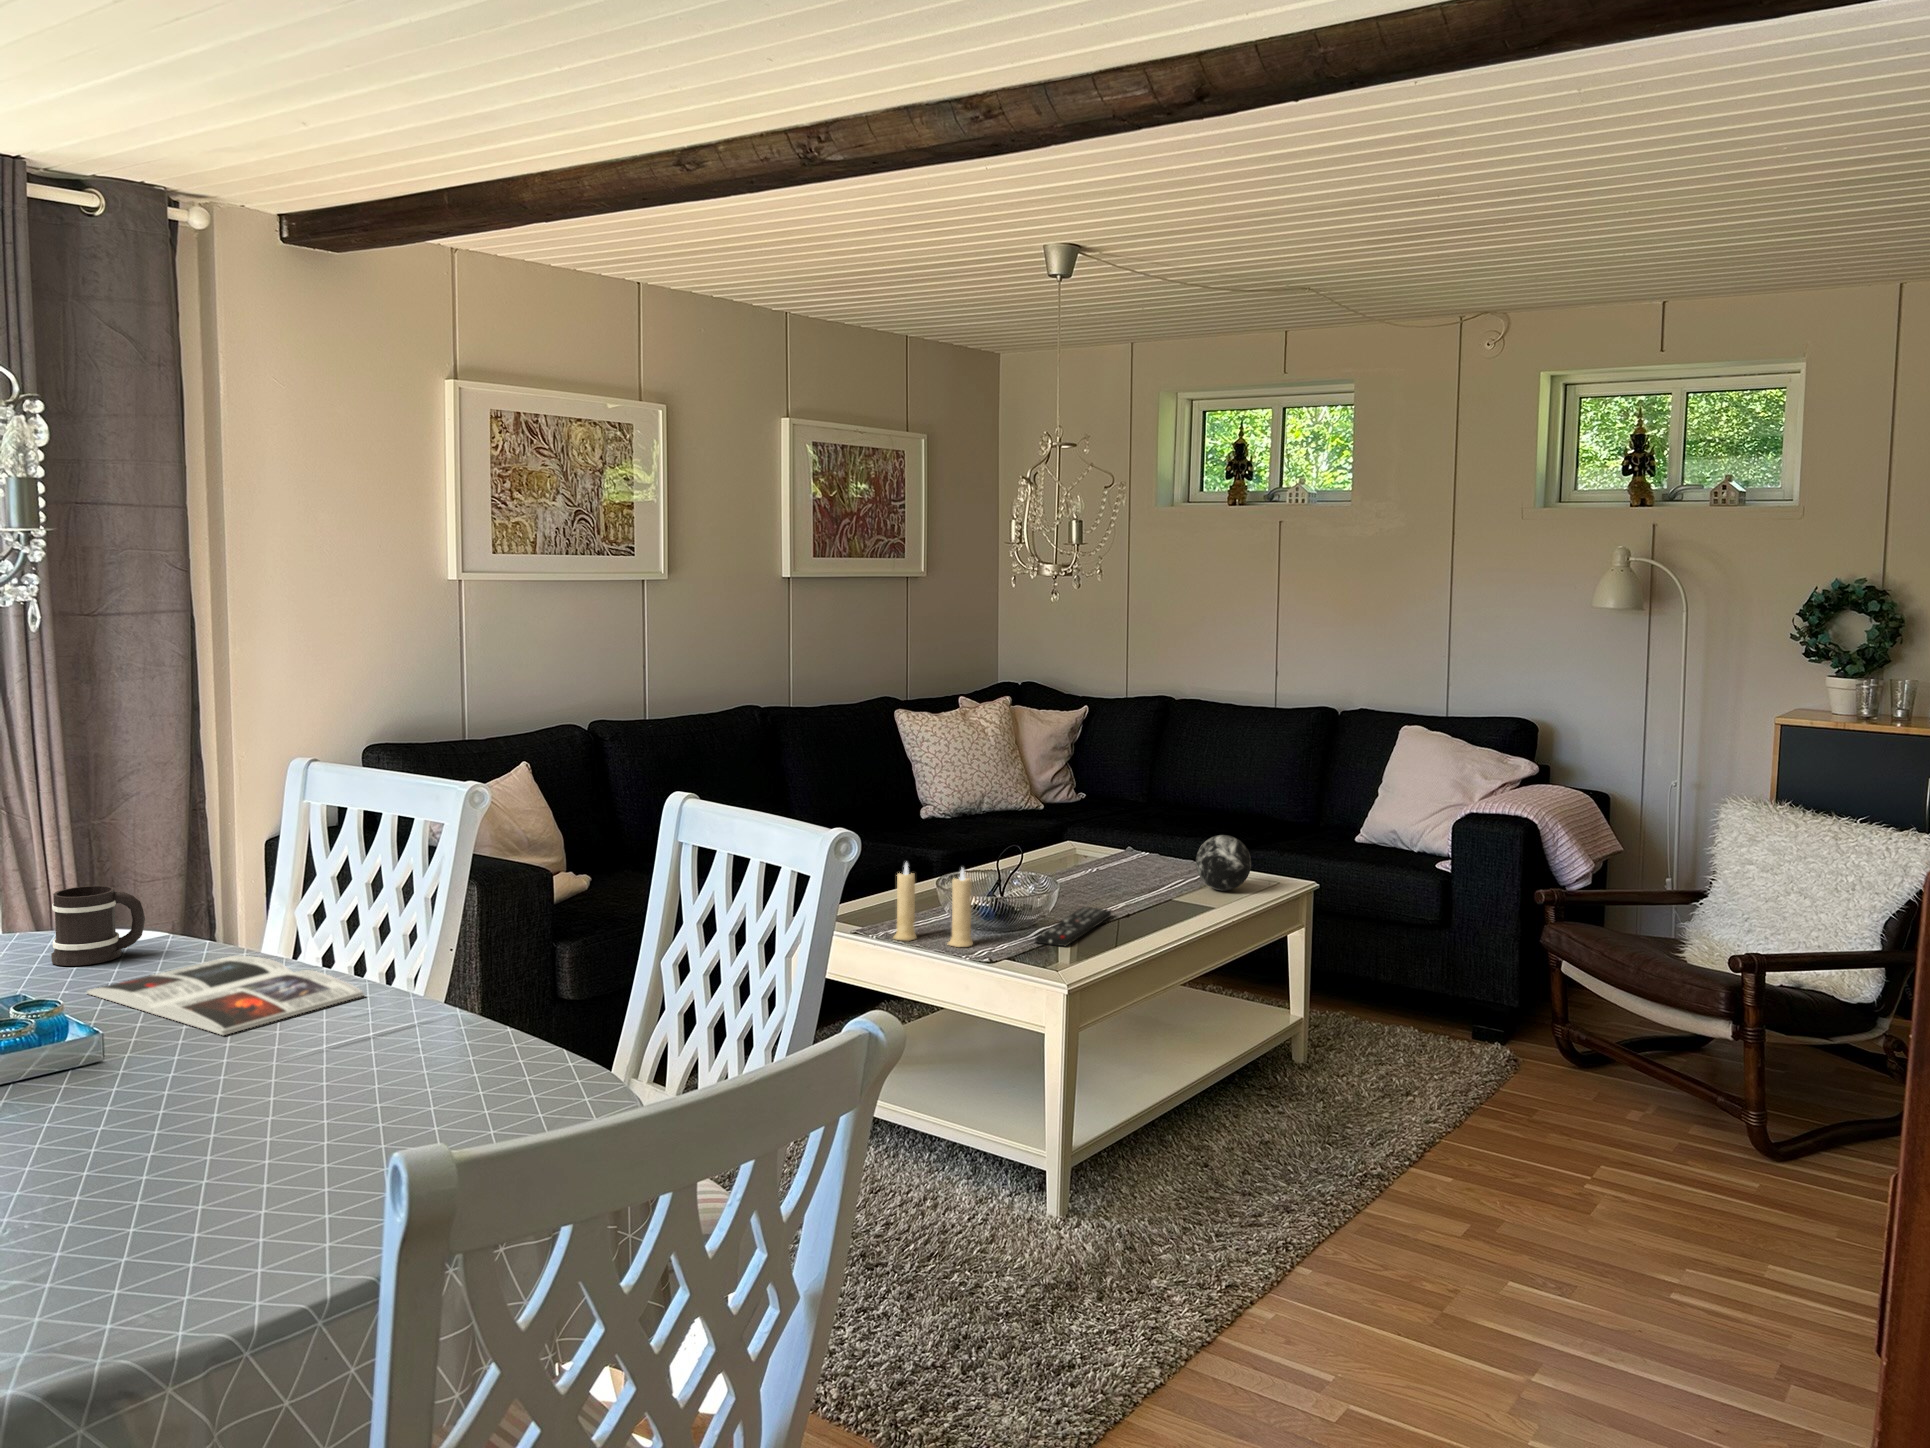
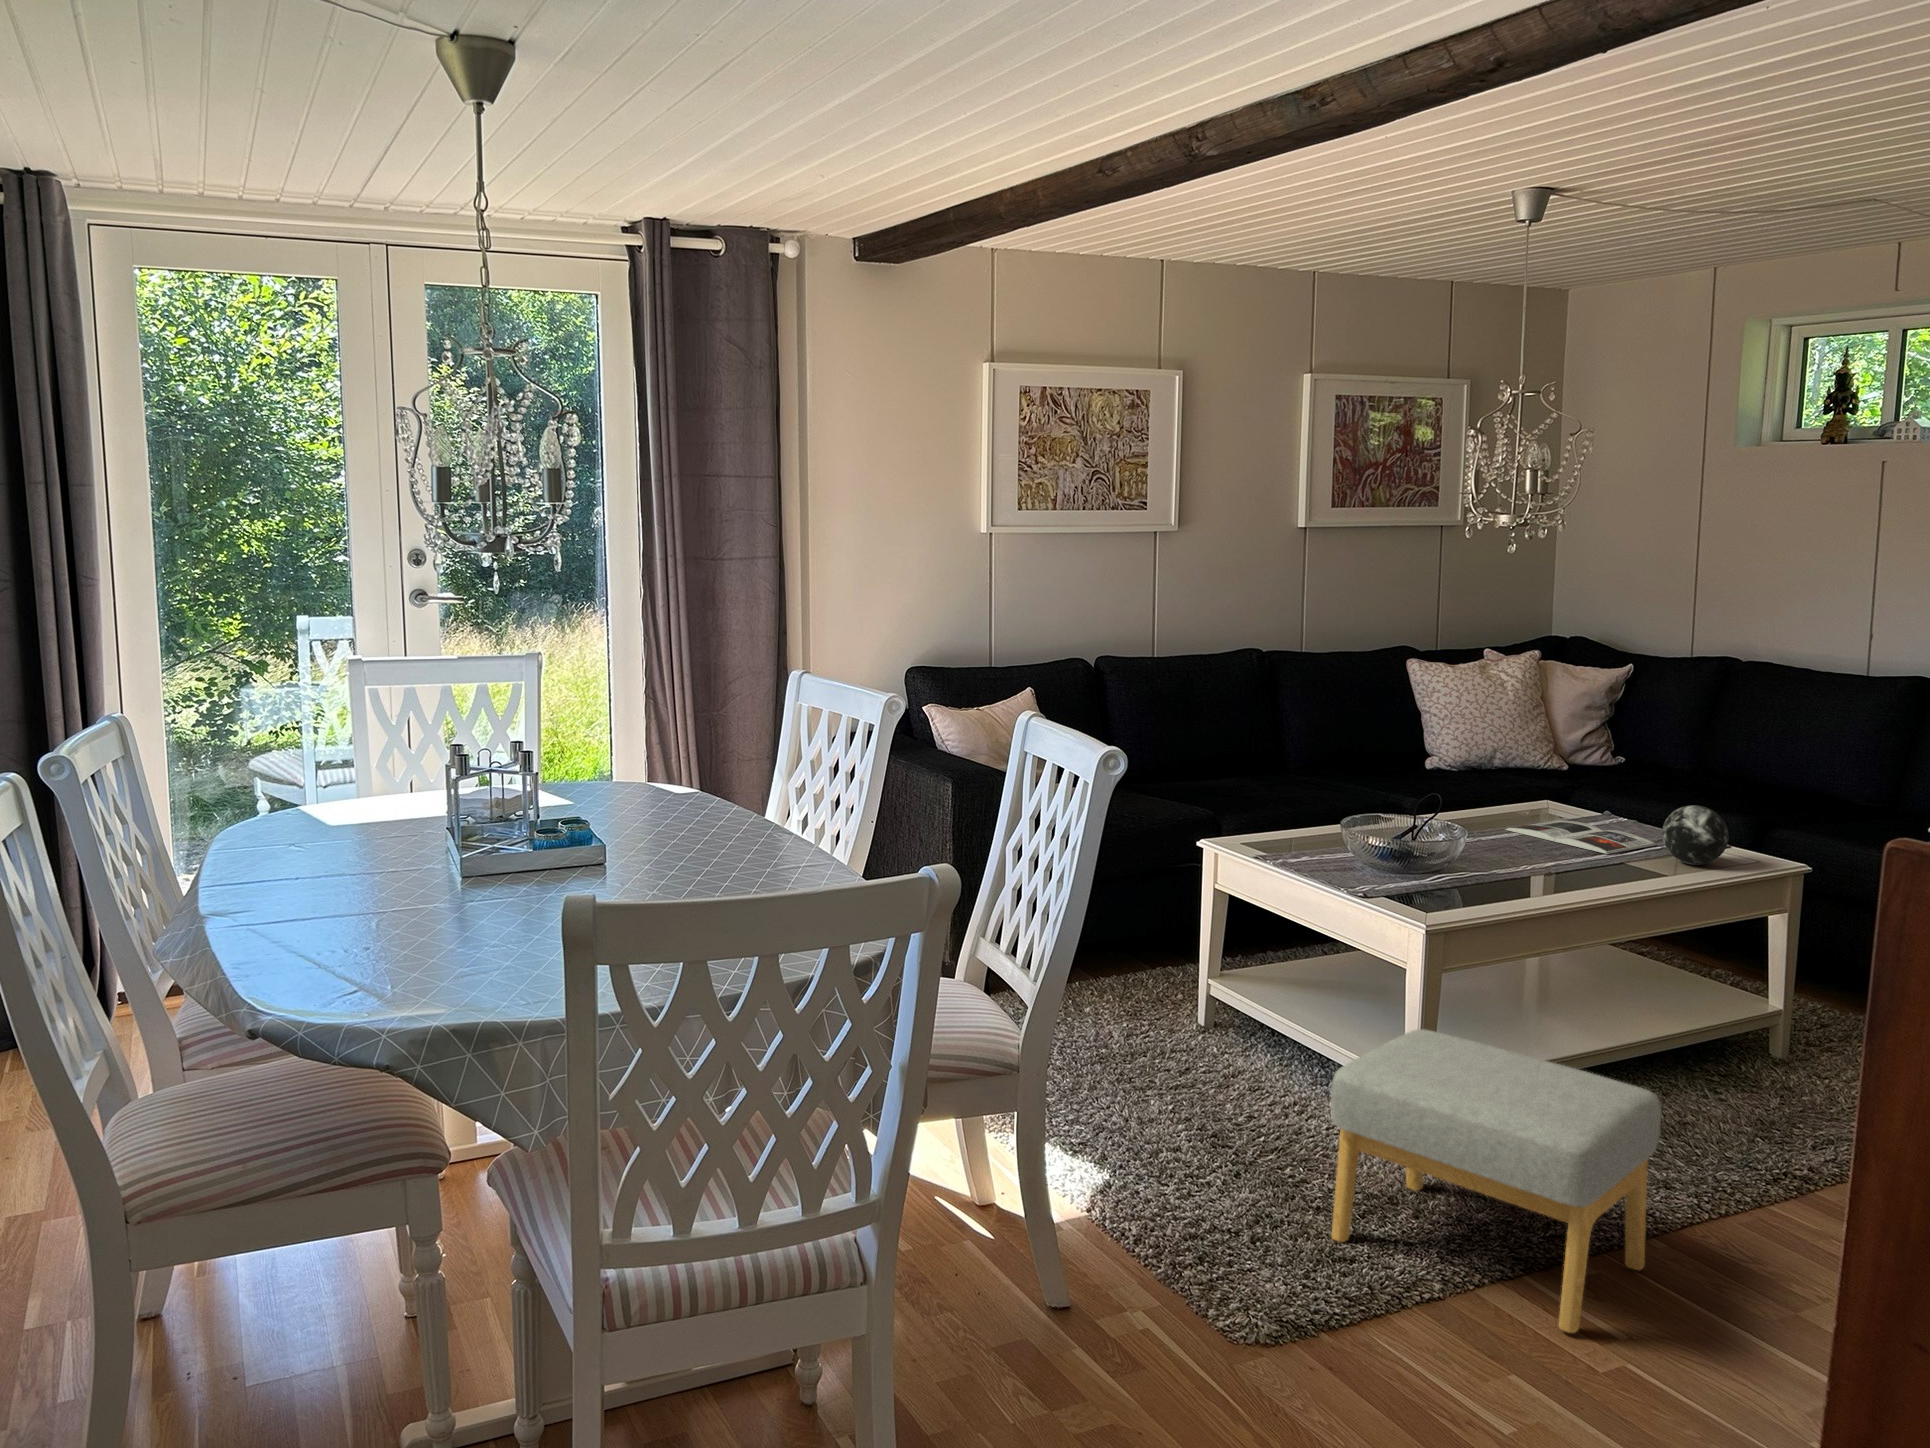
candle: present [893,863,973,947] -> none [1298,796,1373,884]
mug: present [51,886,145,966] -> none [617,753,672,806]
remote control: present [1035,907,1111,946] -> none [1435,862,1538,896]
magazine: present [86,956,364,1035] -> present [1506,820,1656,854]
footstool: none [1030,1096,1327,1389] -> present [1331,1029,1661,1333]

